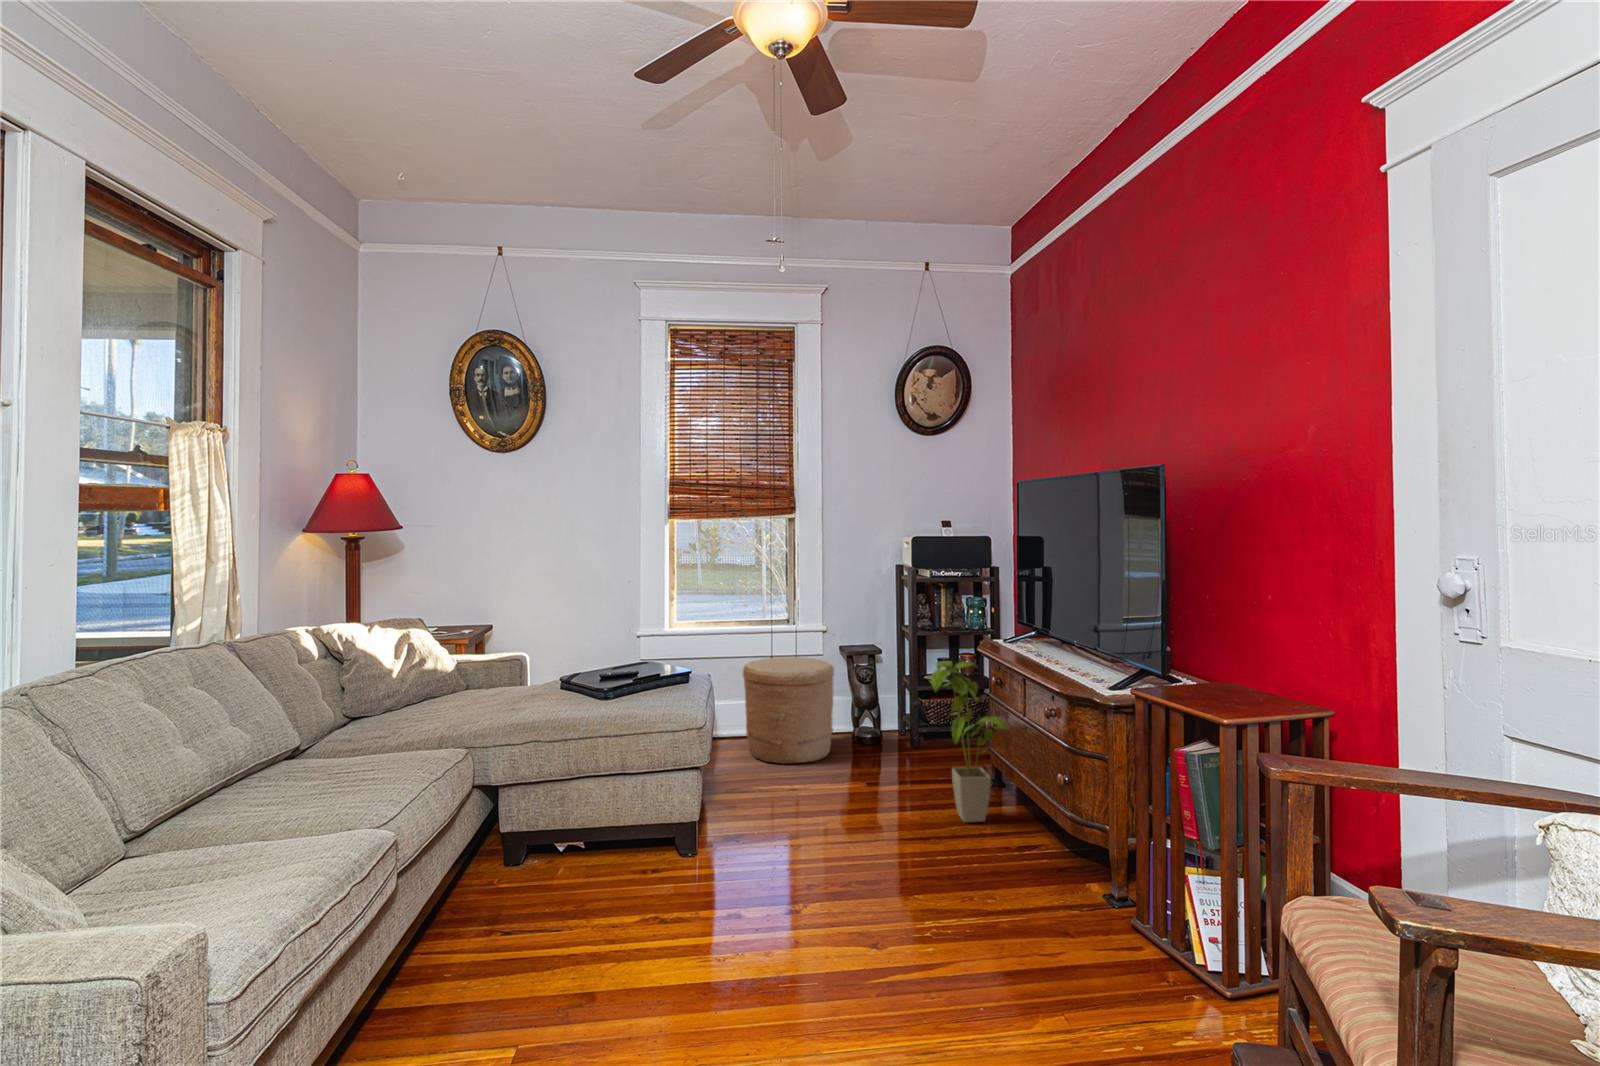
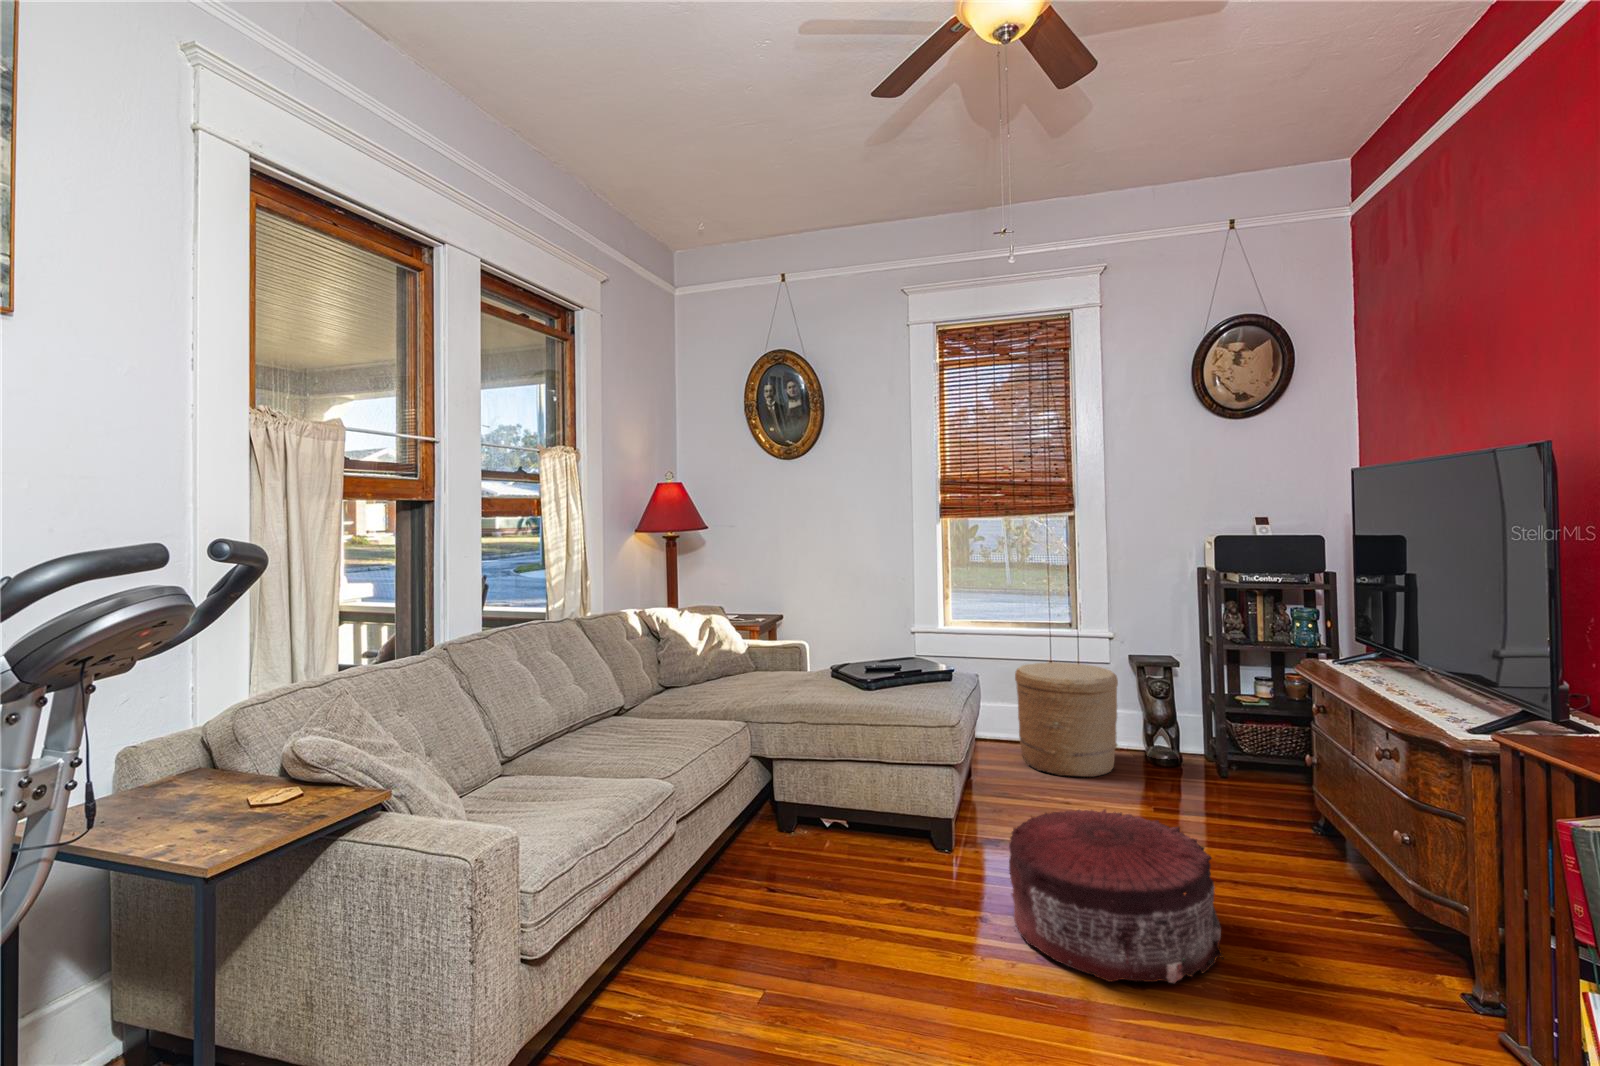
house plant: present [931,661,1009,822] -> none [1222,679,1337,873]
pouf: none [761,789,946,950] -> present [1009,809,1223,983]

